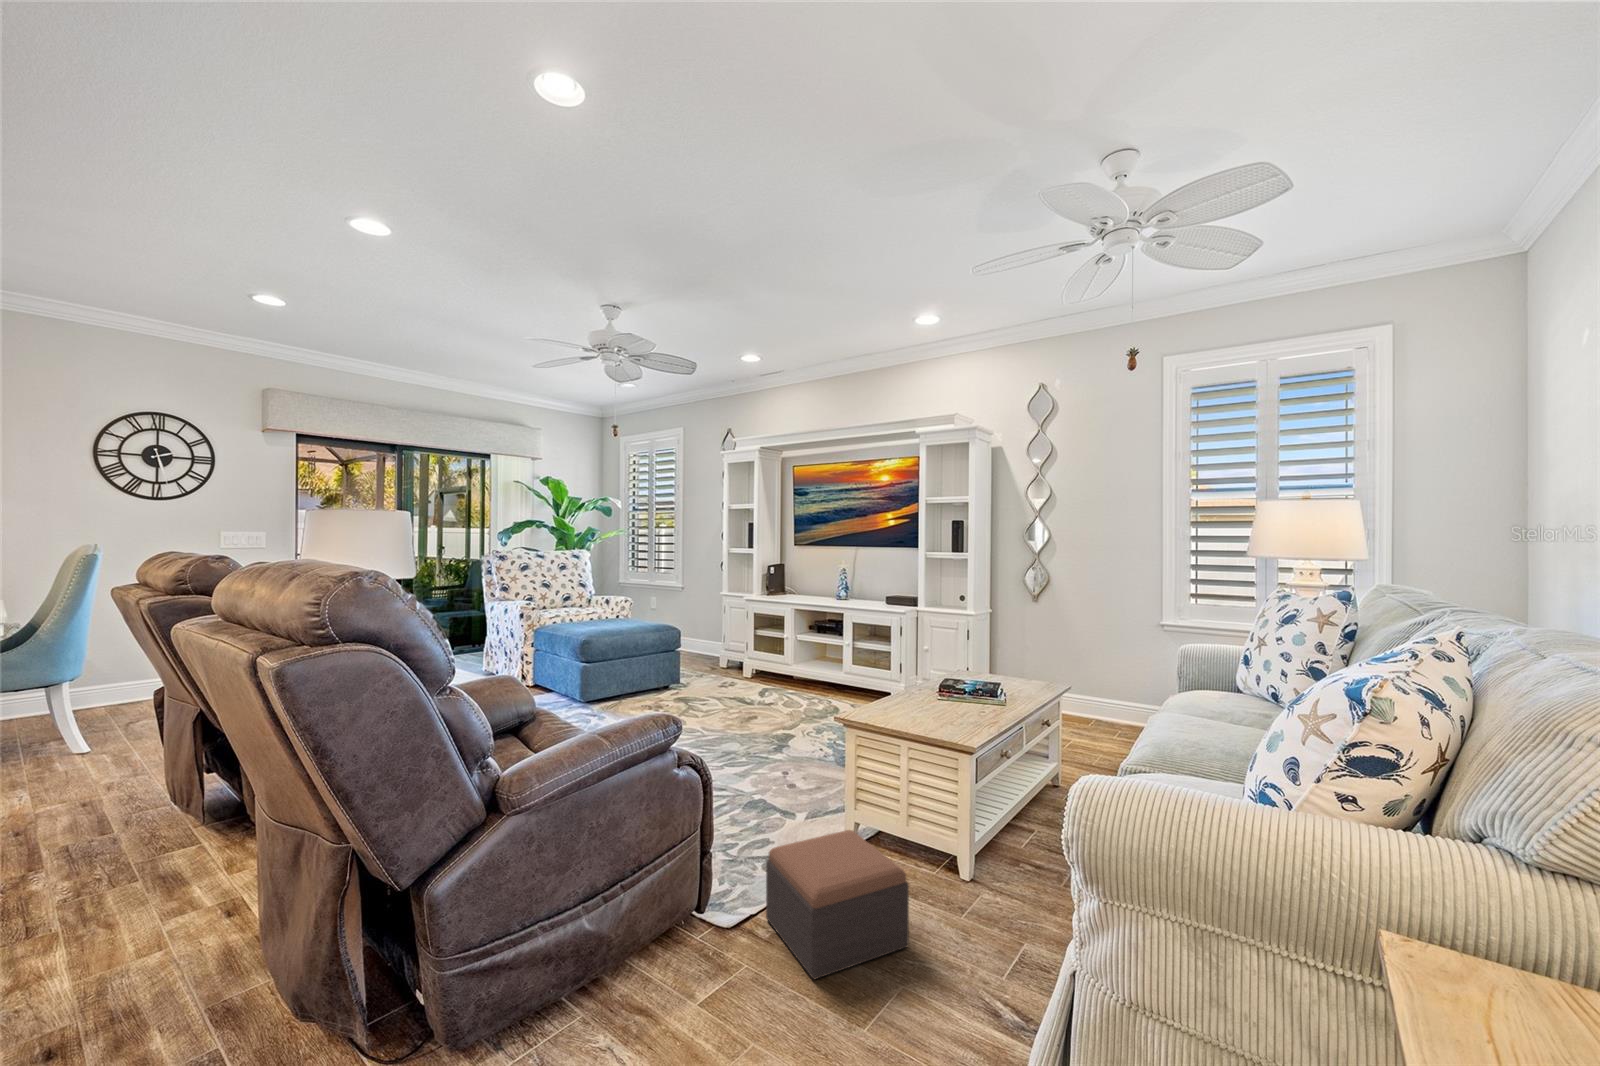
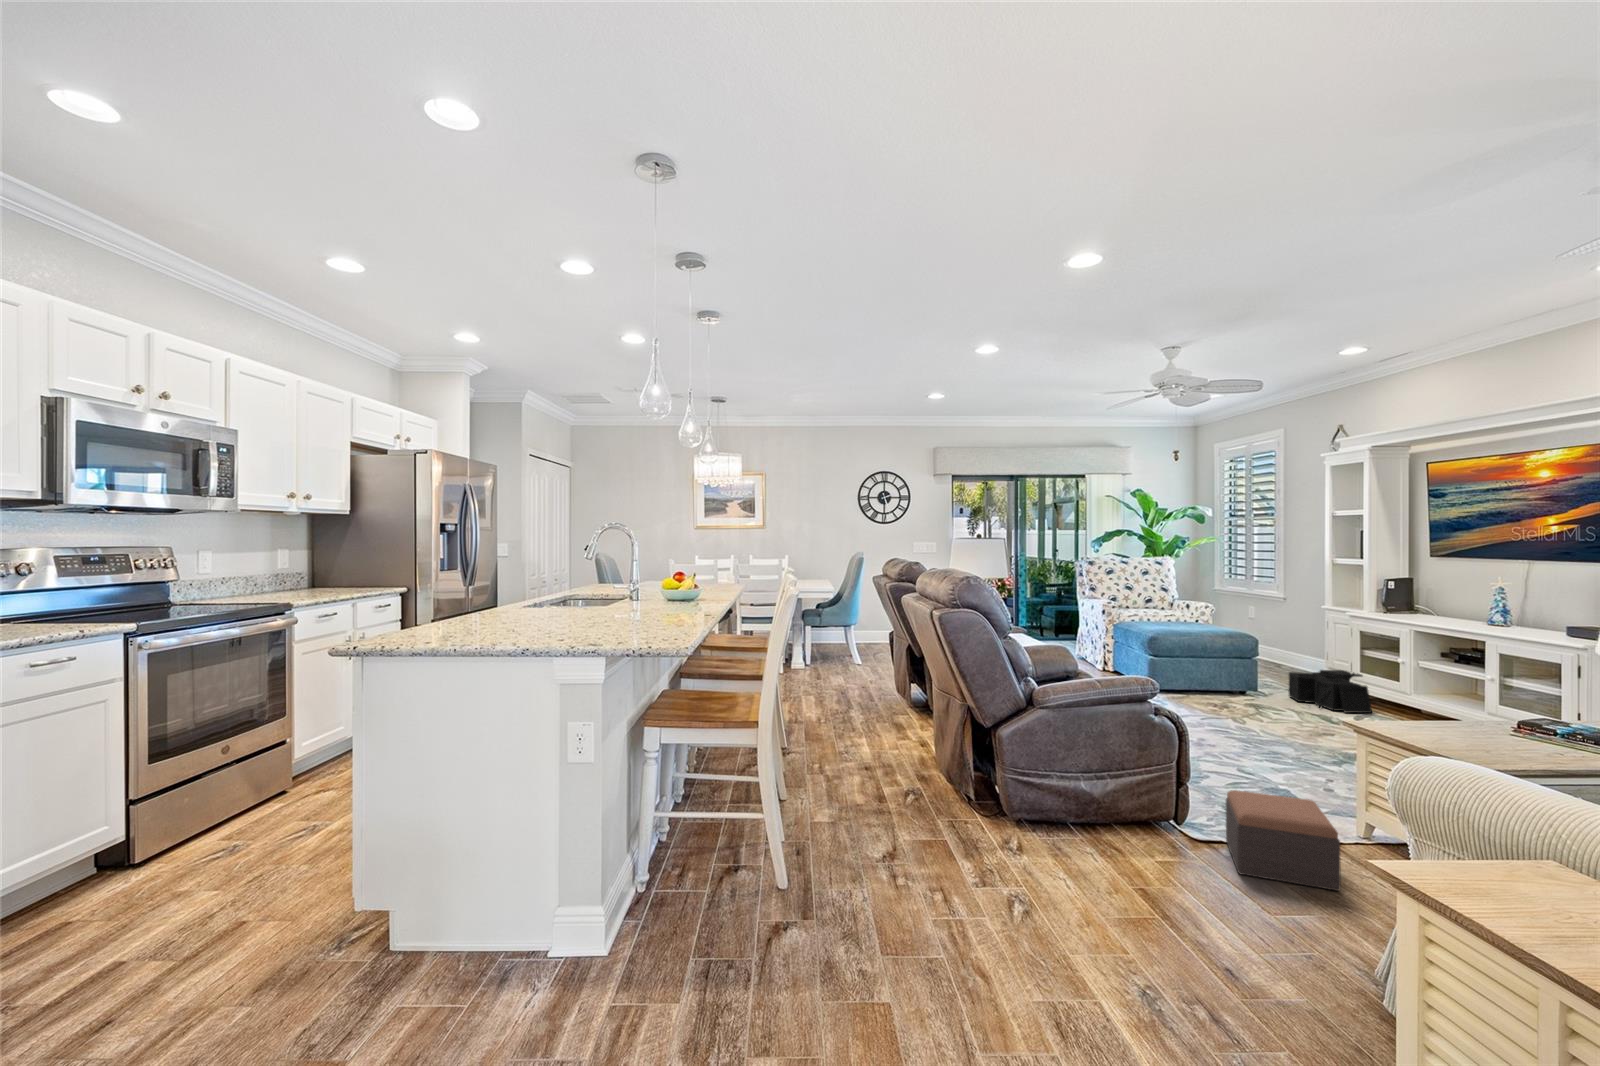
storage bin: none [702,649,769,690] -> present [1289,670,1372,713]

